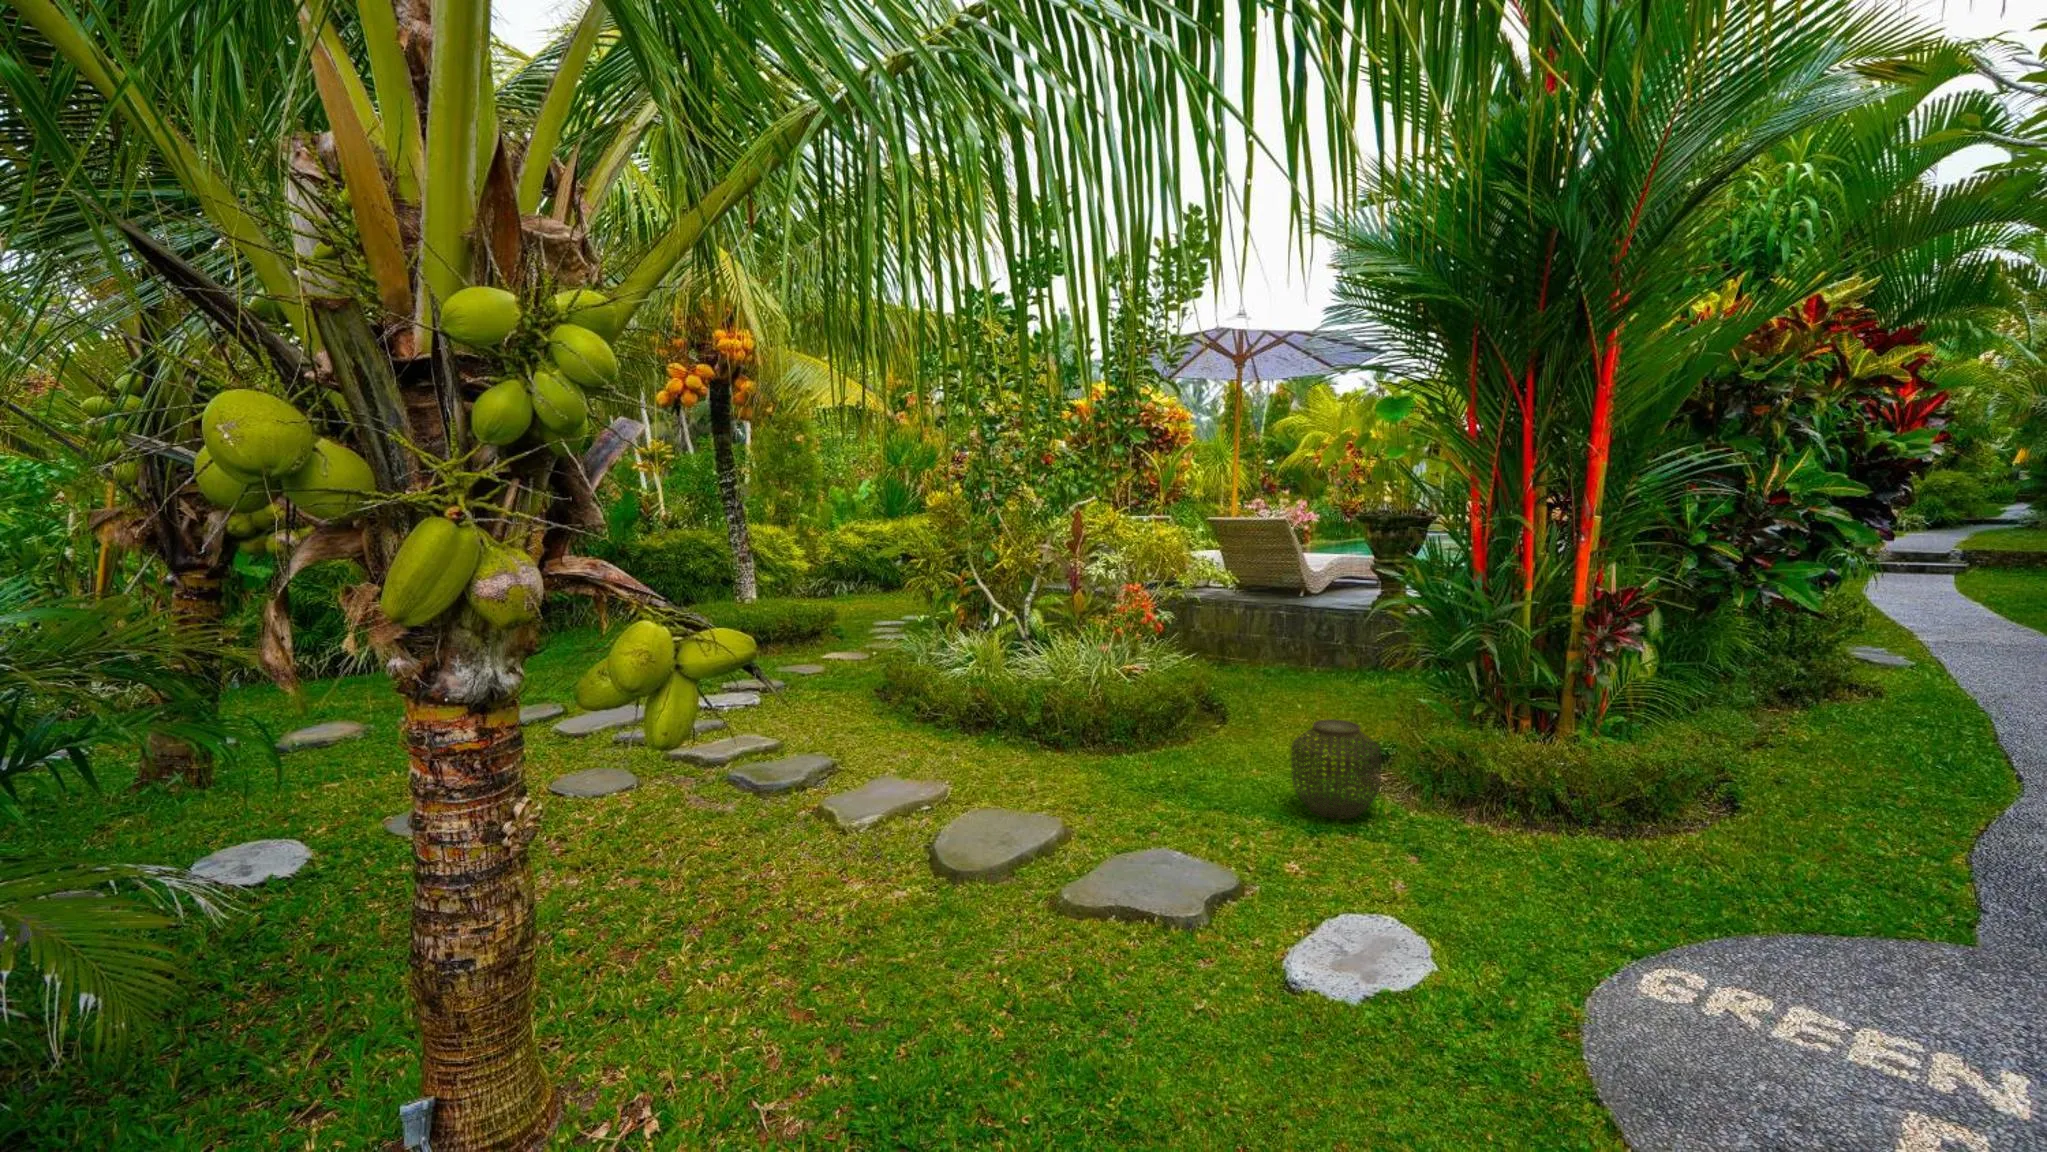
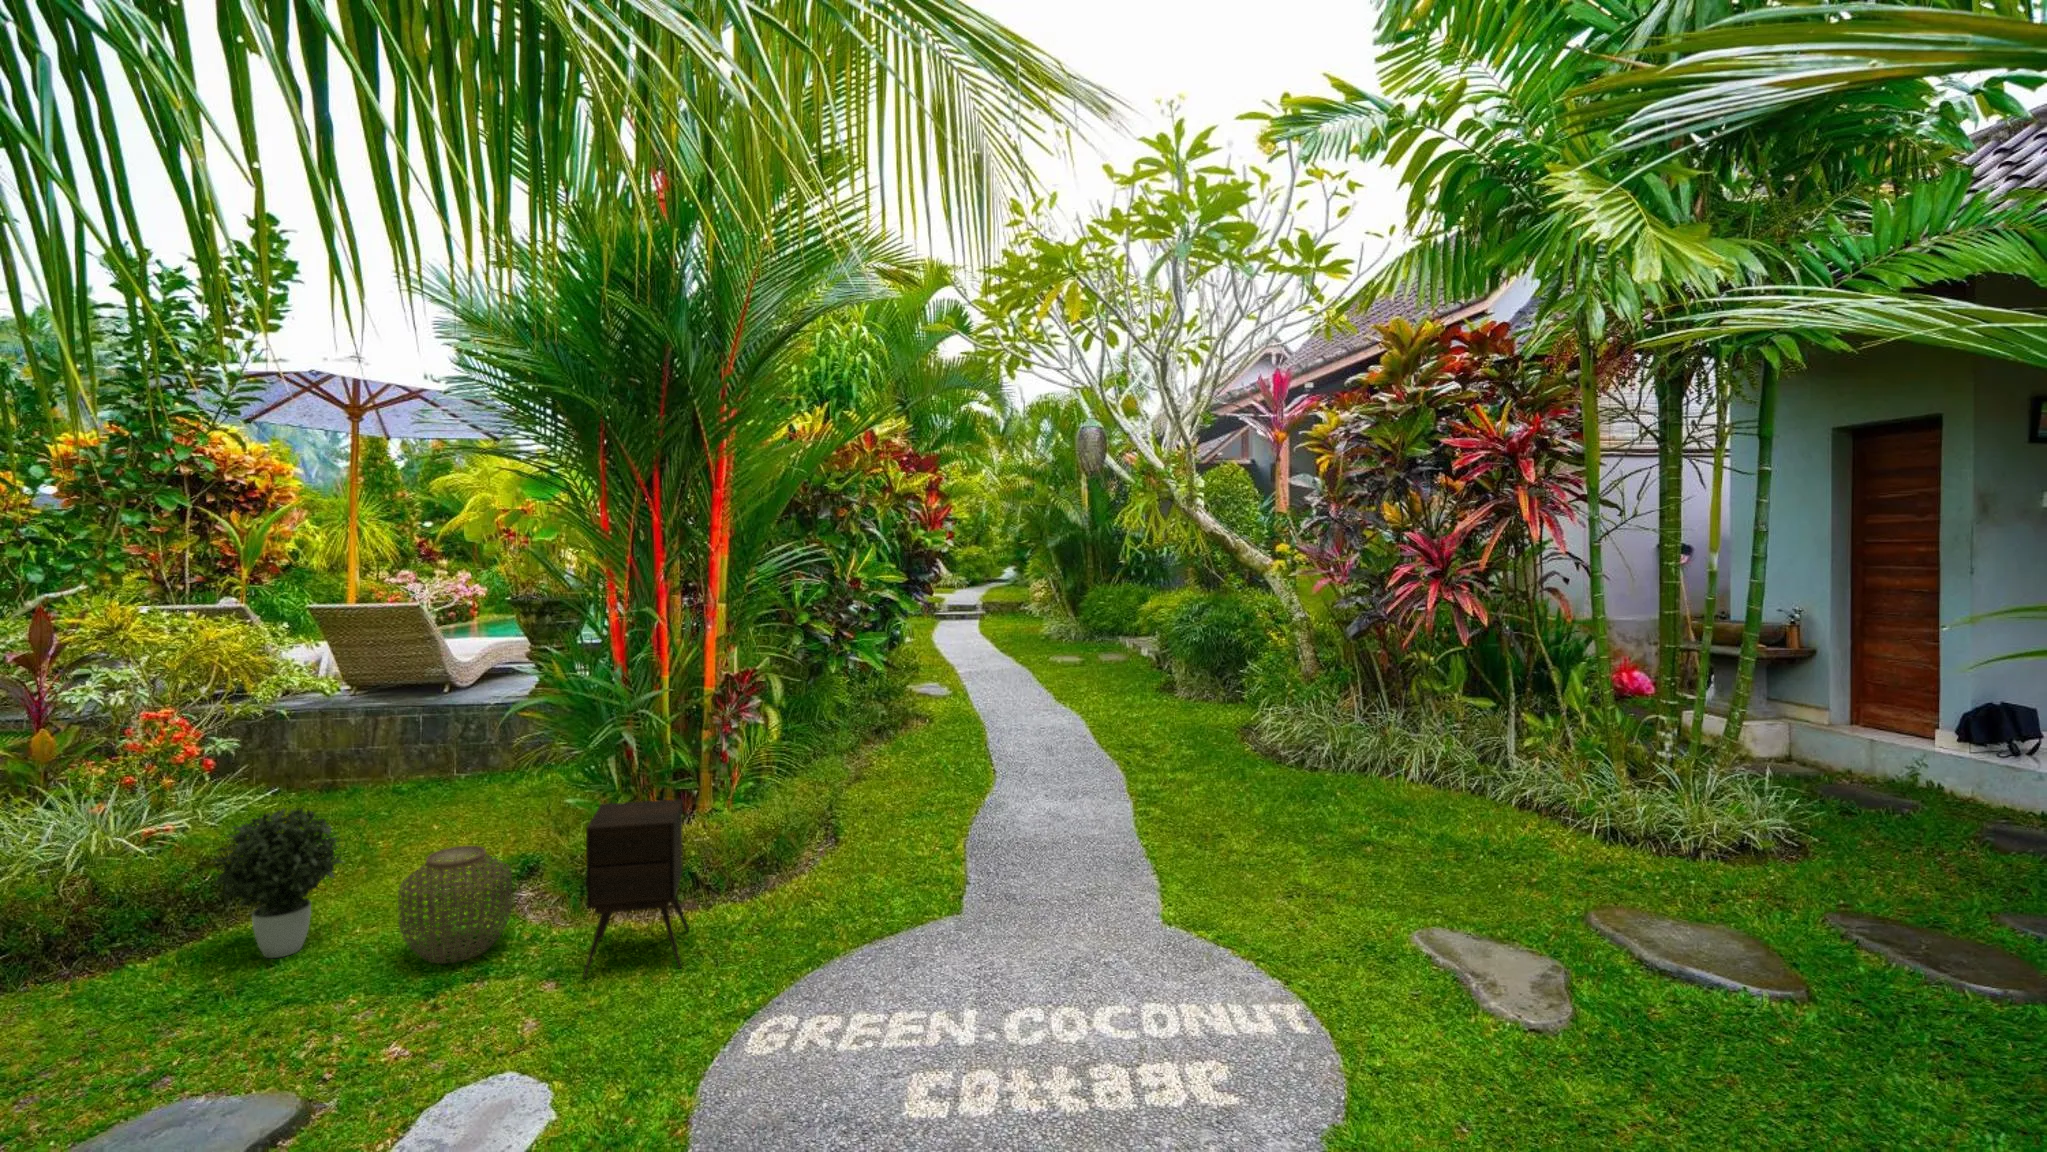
potted plant: none [1166,667,1249,782] -> present [214,808,343,958]
side table: none [1448,702,1555,880] -> present [583,799,689,978]

